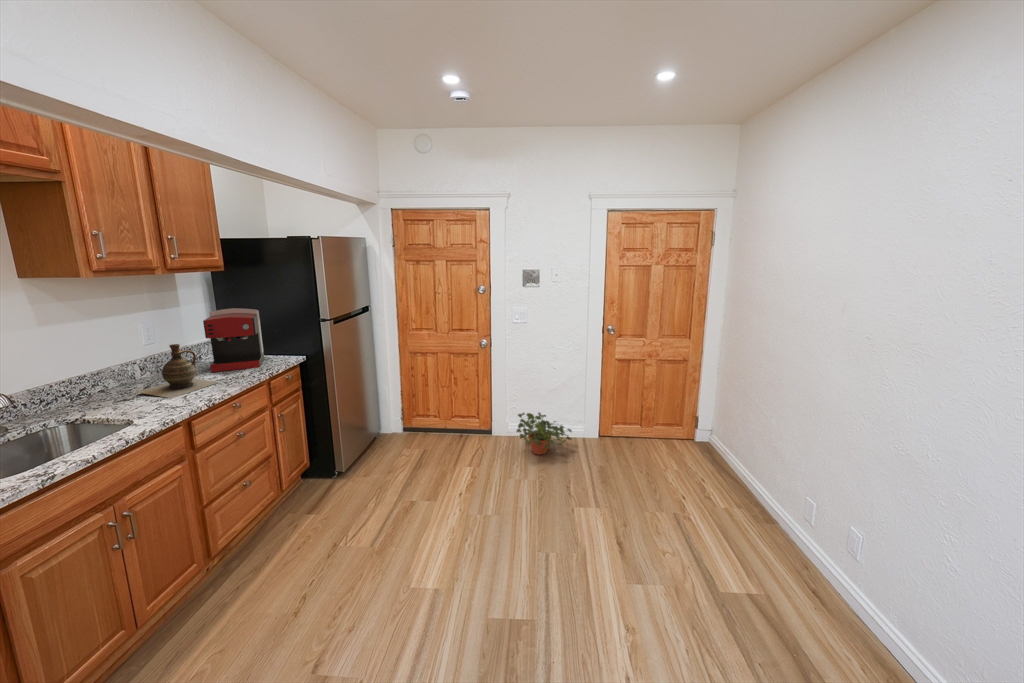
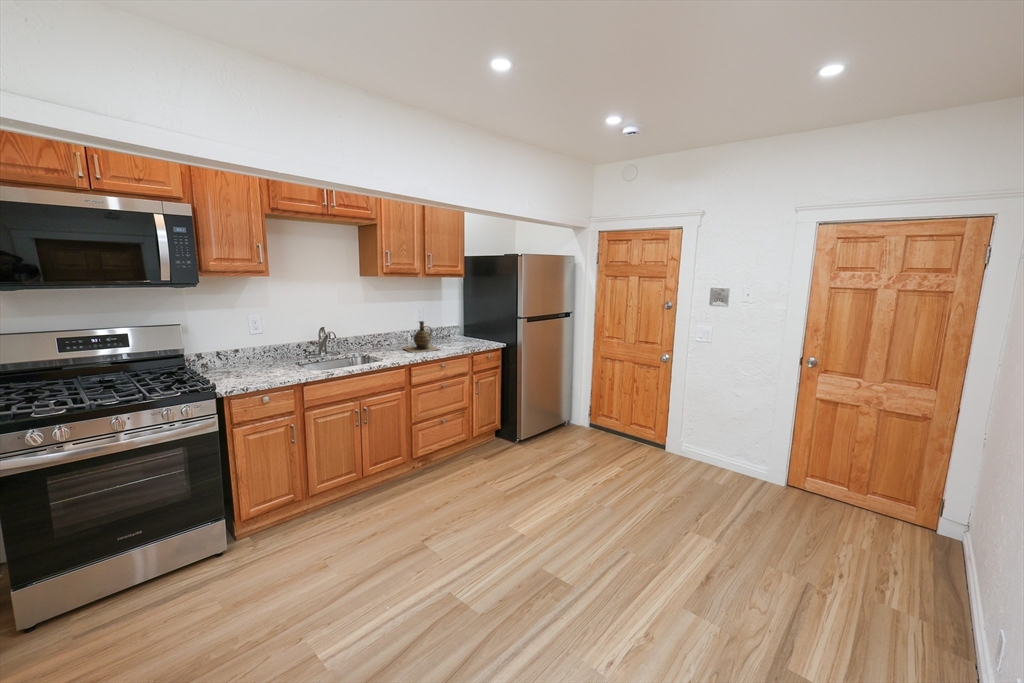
coffee maker: present [203,308,264,372] -> none [444,303,481,346]
potted plant: present [517,413,571,455] -> none [674,435,743,482]

